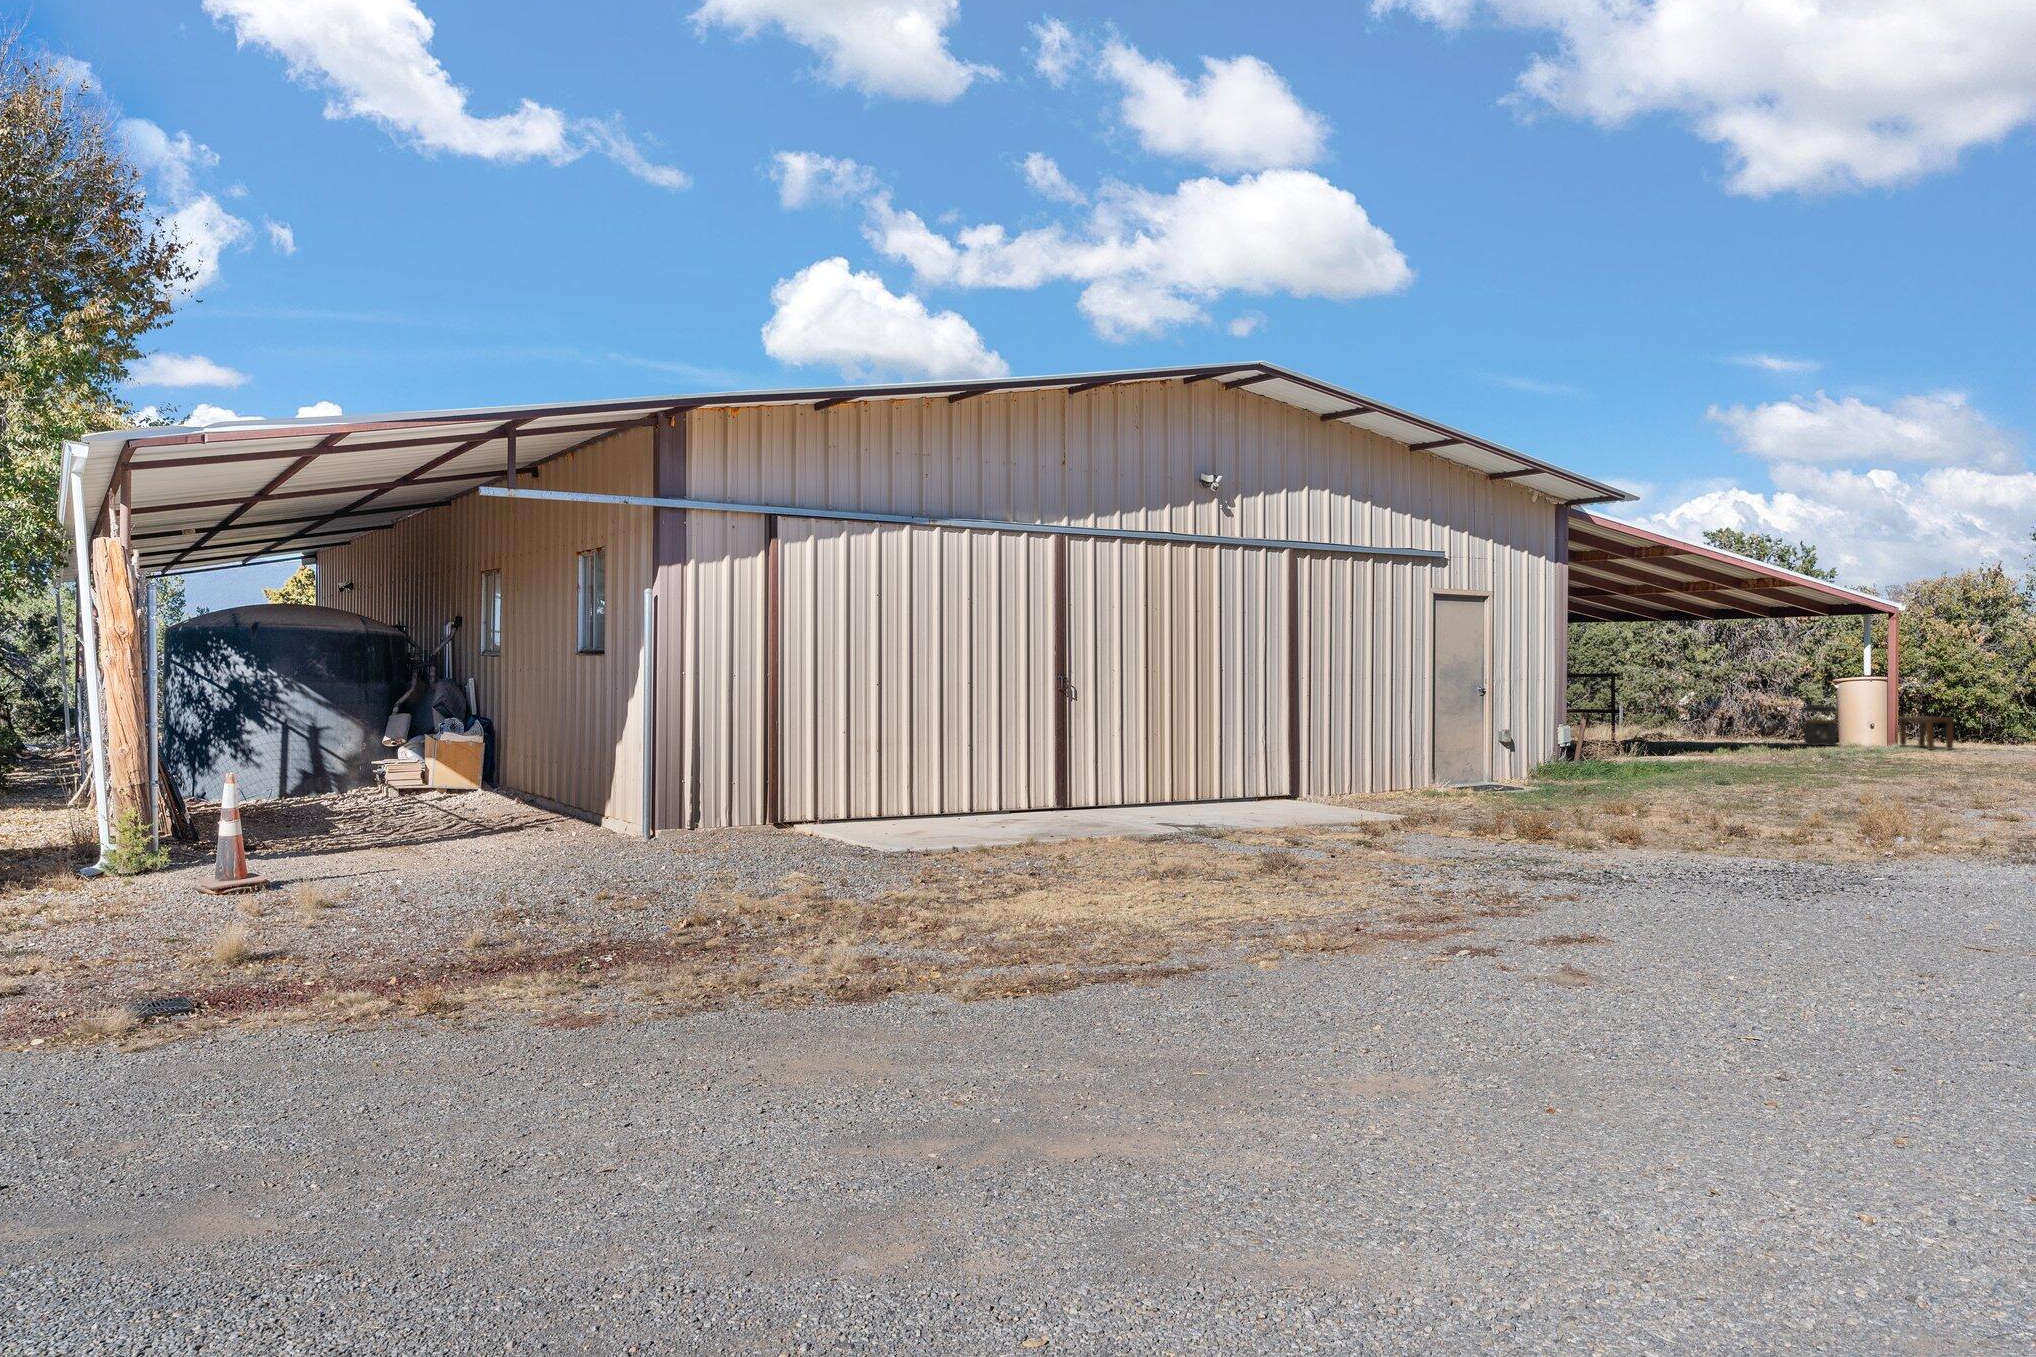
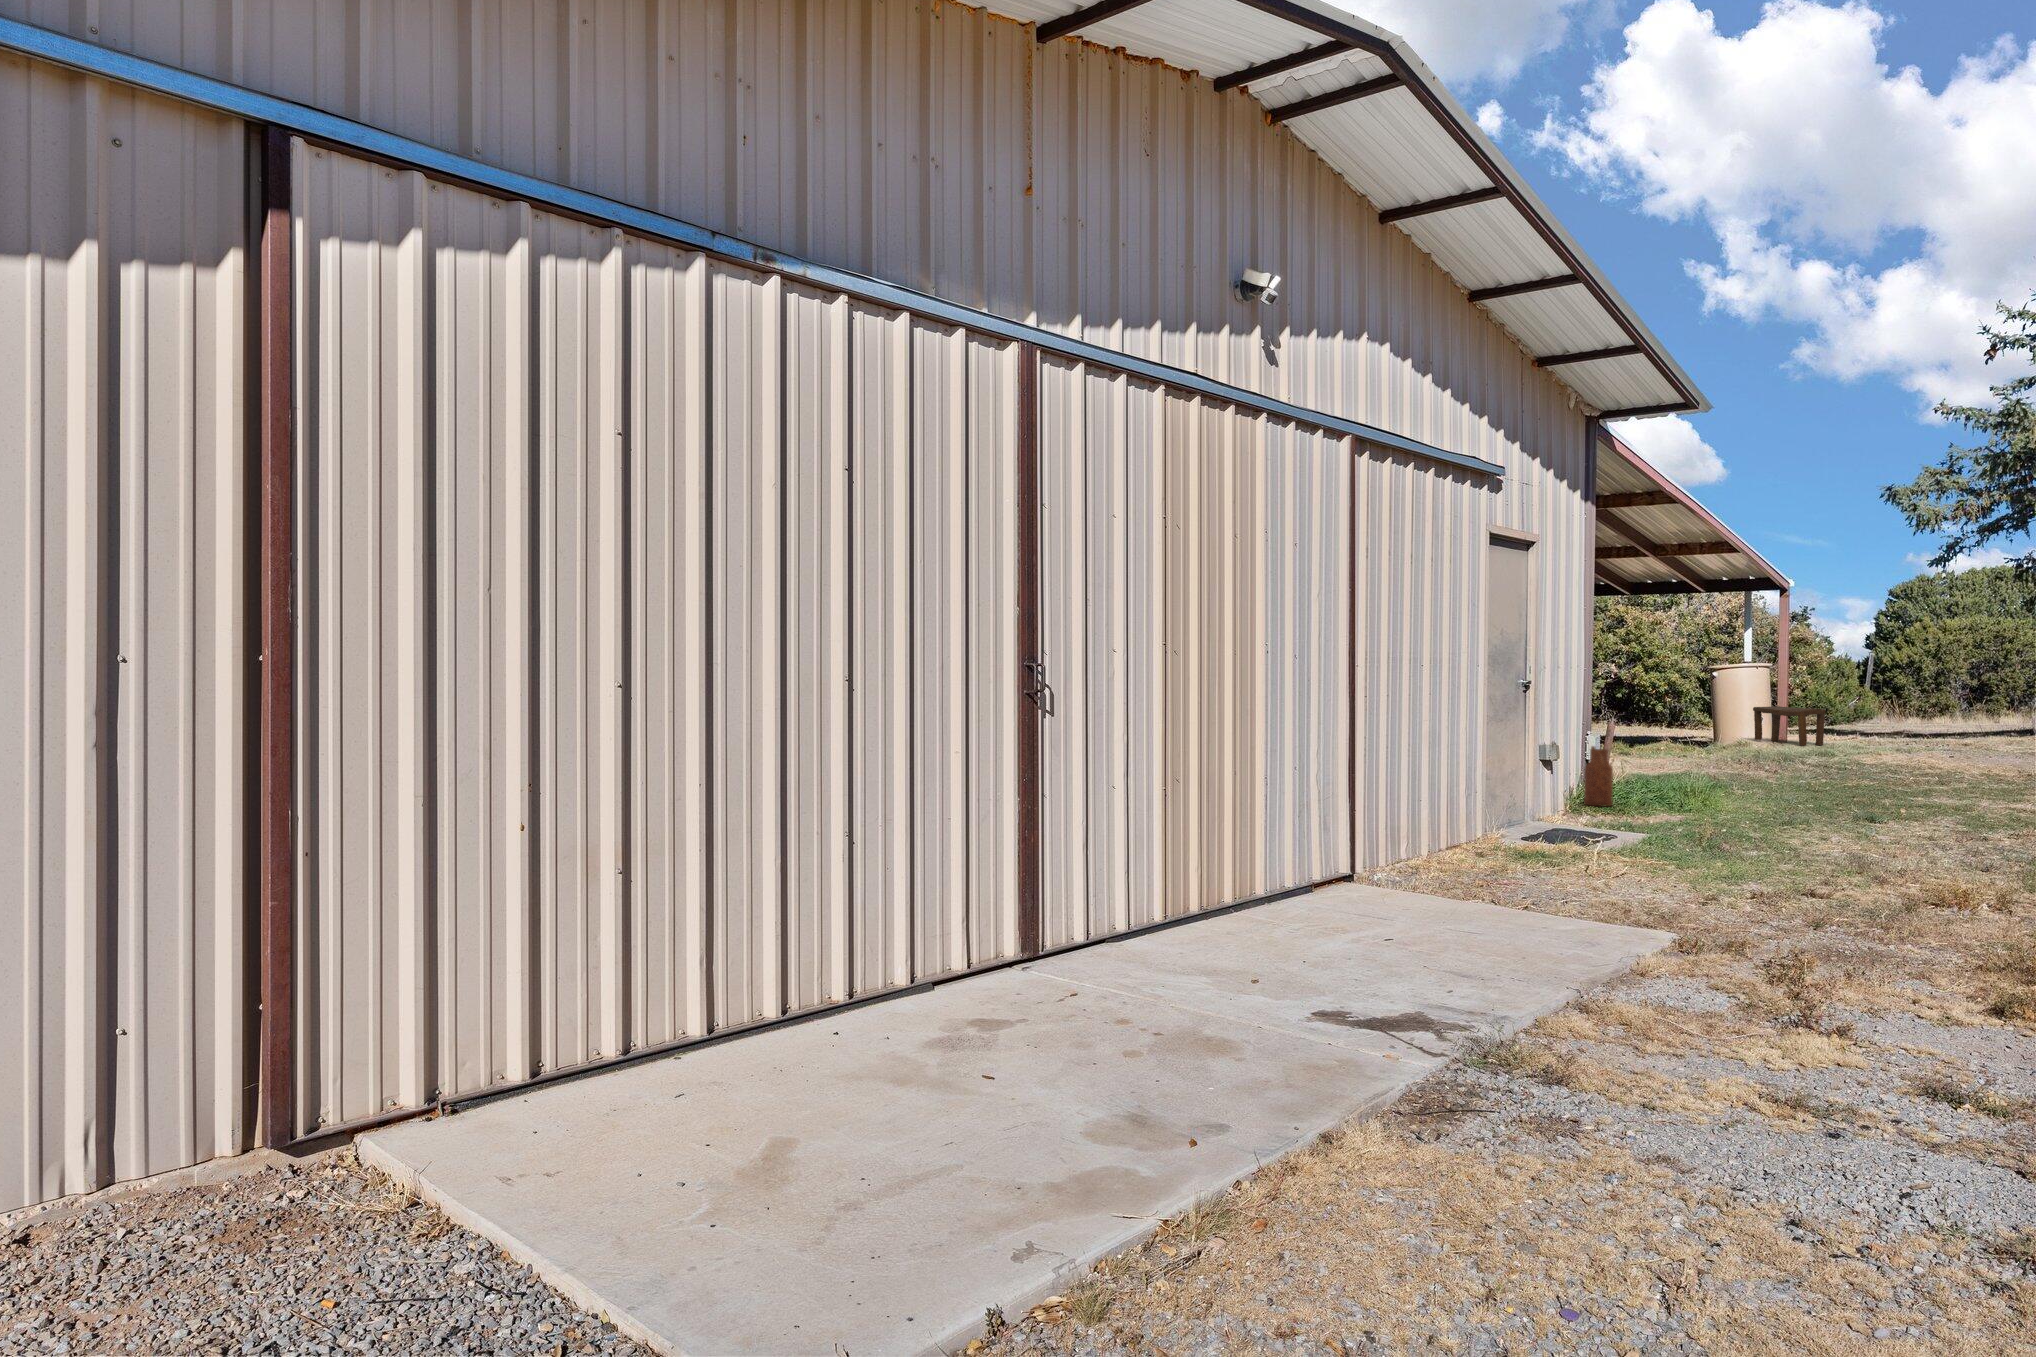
toolbox: present [1804,705,1838,746] -> none [1651,694,1694,741]
watering can: none [1563,736,1582,777] -> present [1584,746,1613,806]

